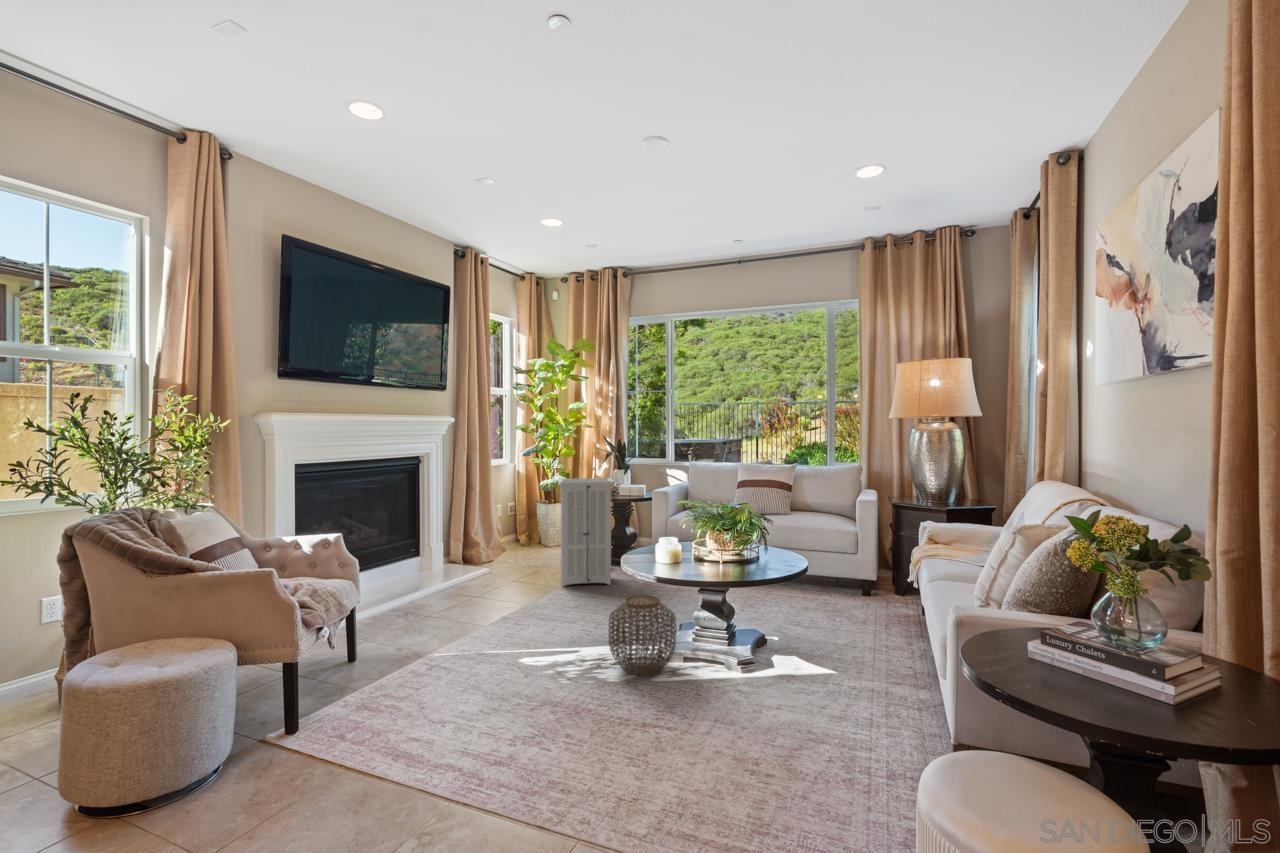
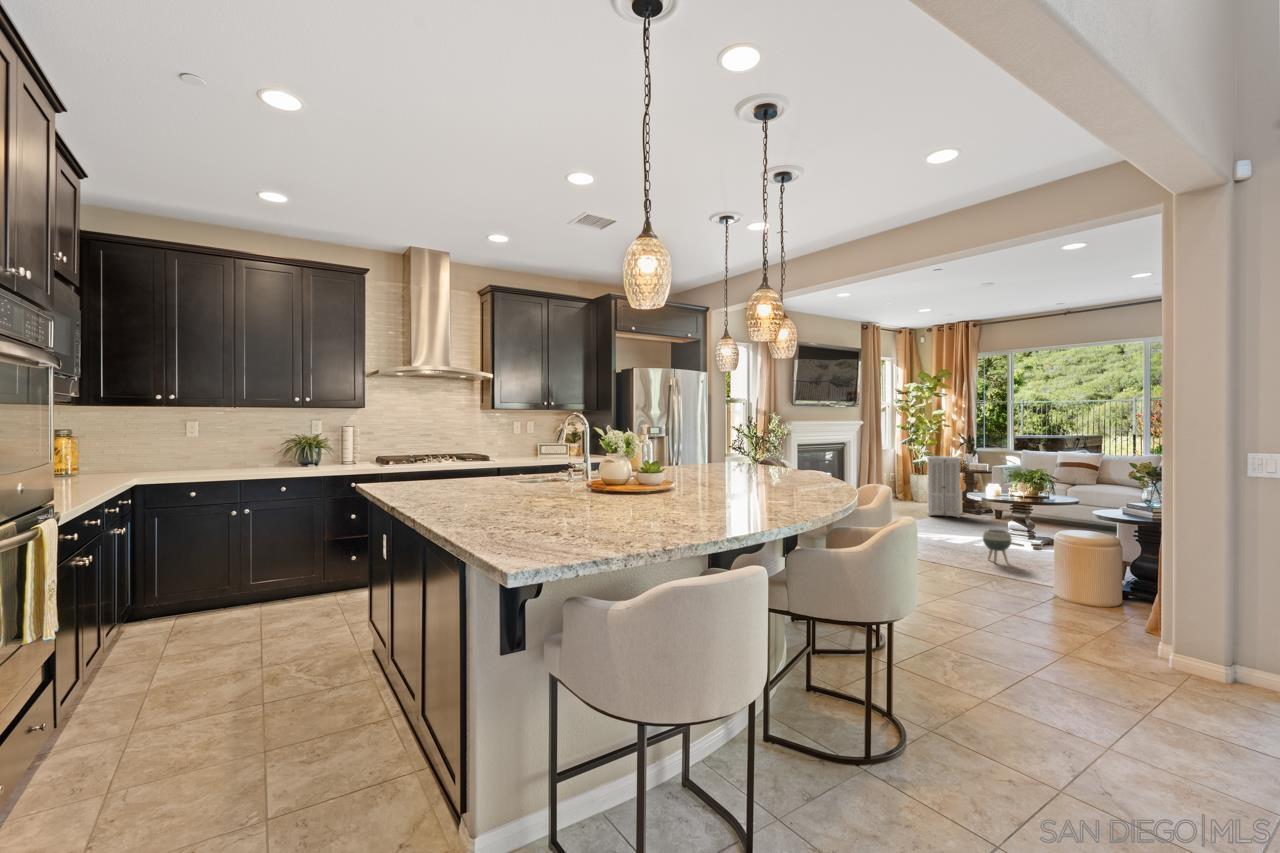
woven basket: present [609,594,676,676] -> none [953,506,989,541]
planter: none [694,702,762,816] -> present [983,529,1012,563]

